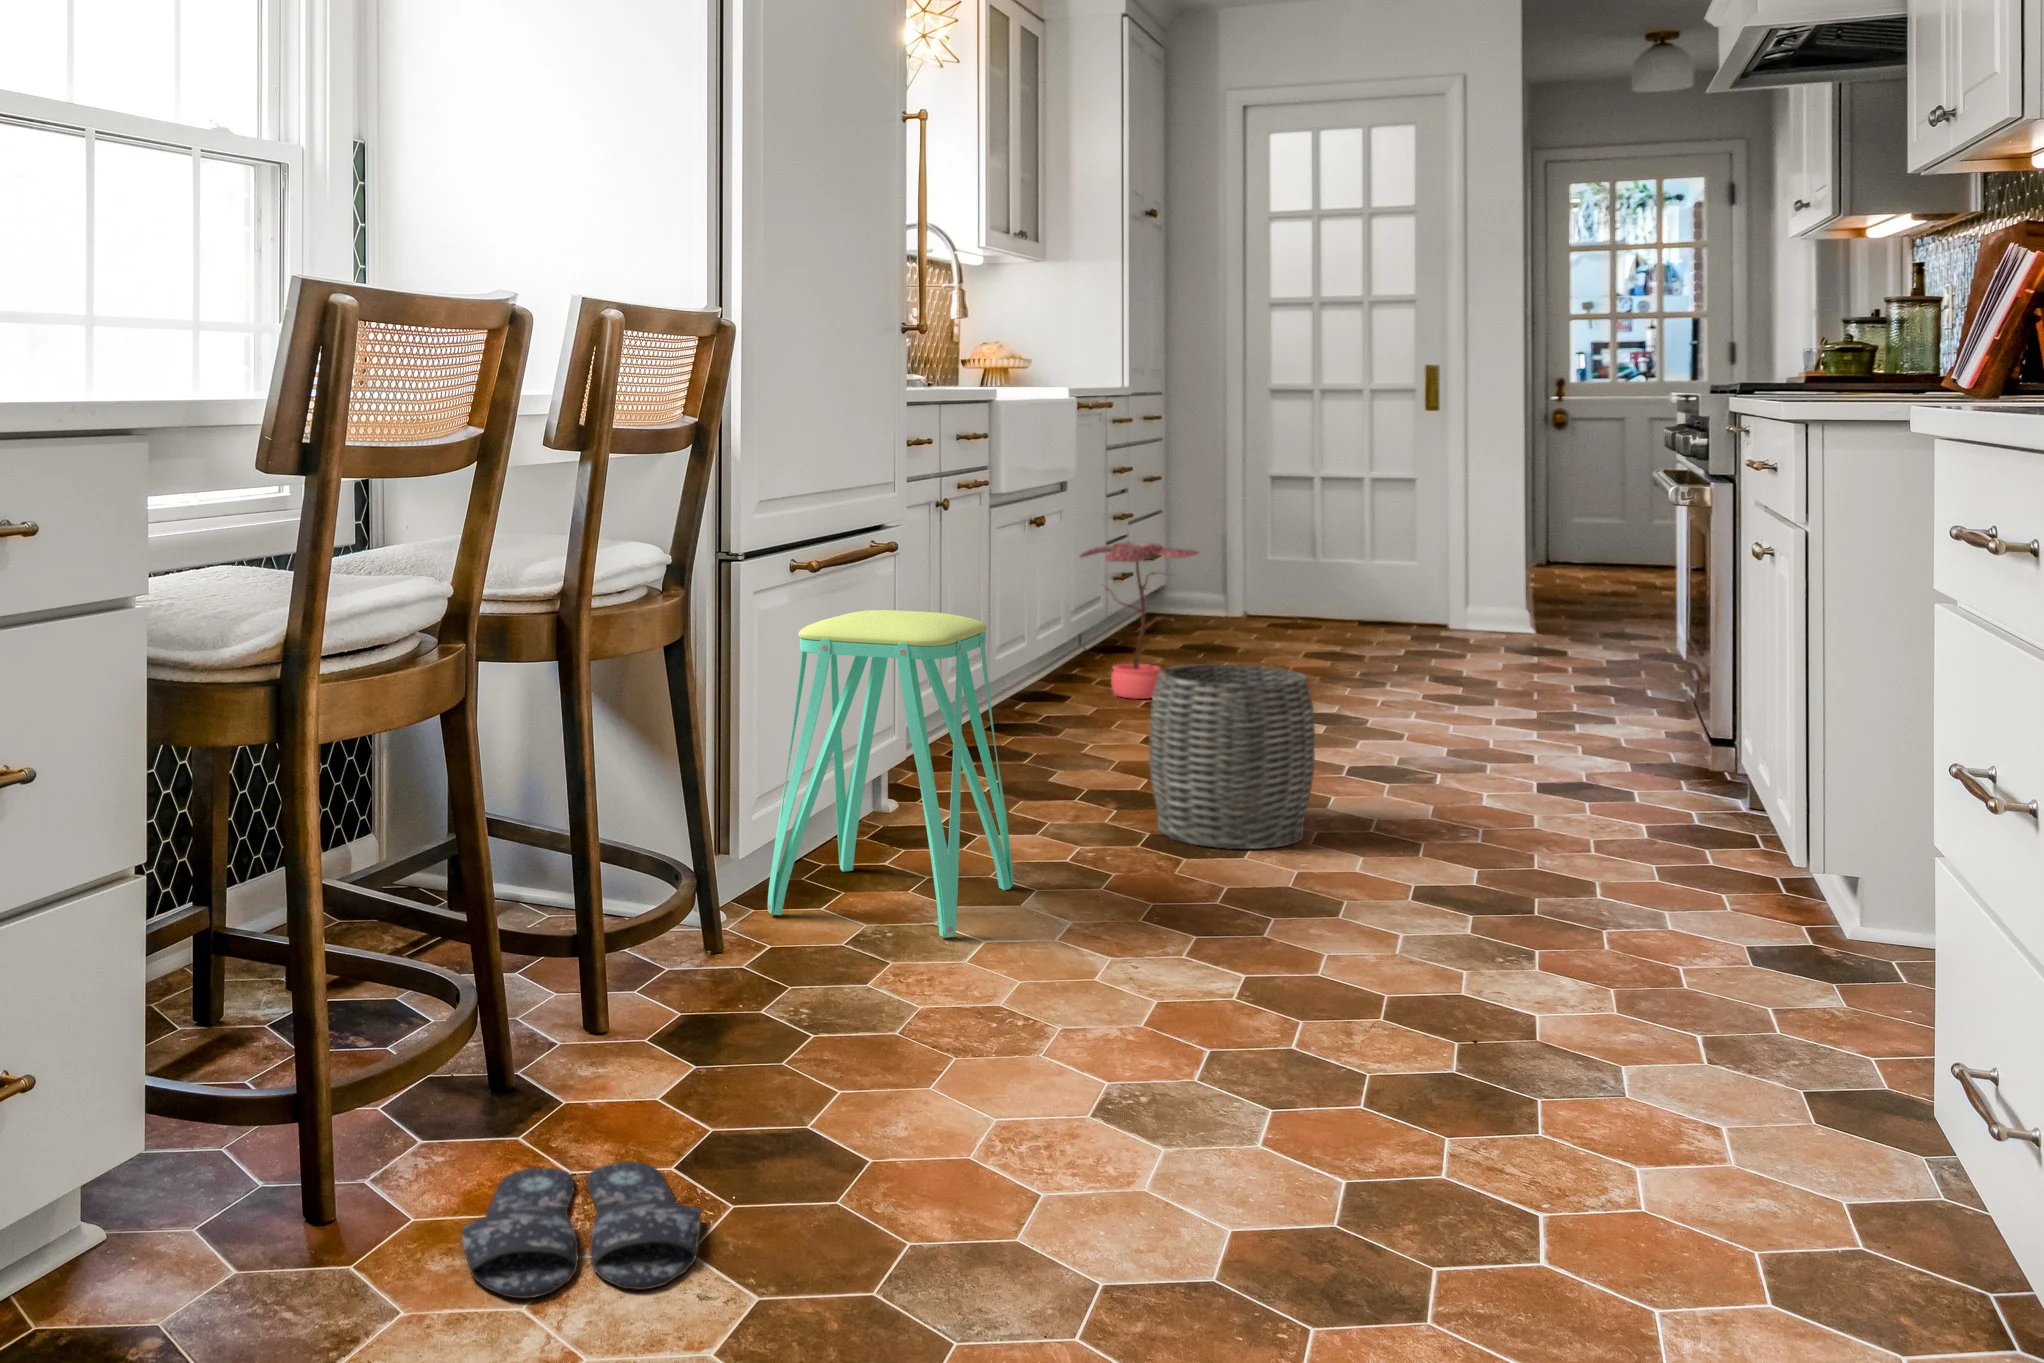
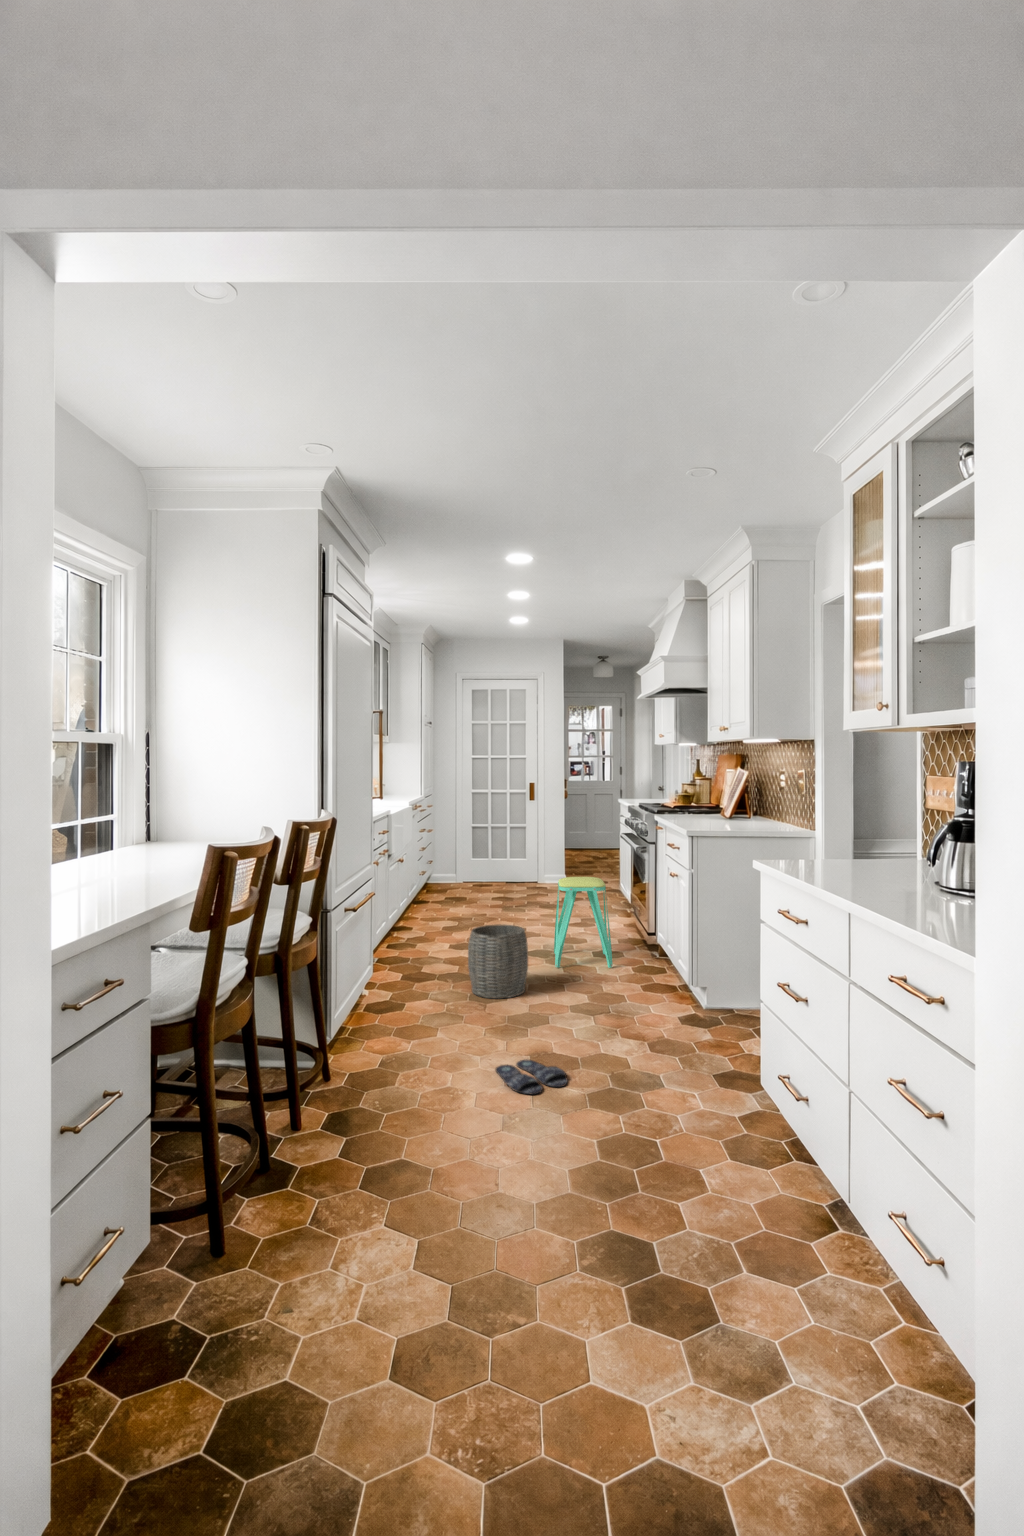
potted plant: present [1080,542,1198,699] -> none [414,864,461,927]
stool: present [768,610,1013,937] -> present [554,877,613,968]
slippers: present [462,1162,700,1298] -> present [496,1060,568,1094]

